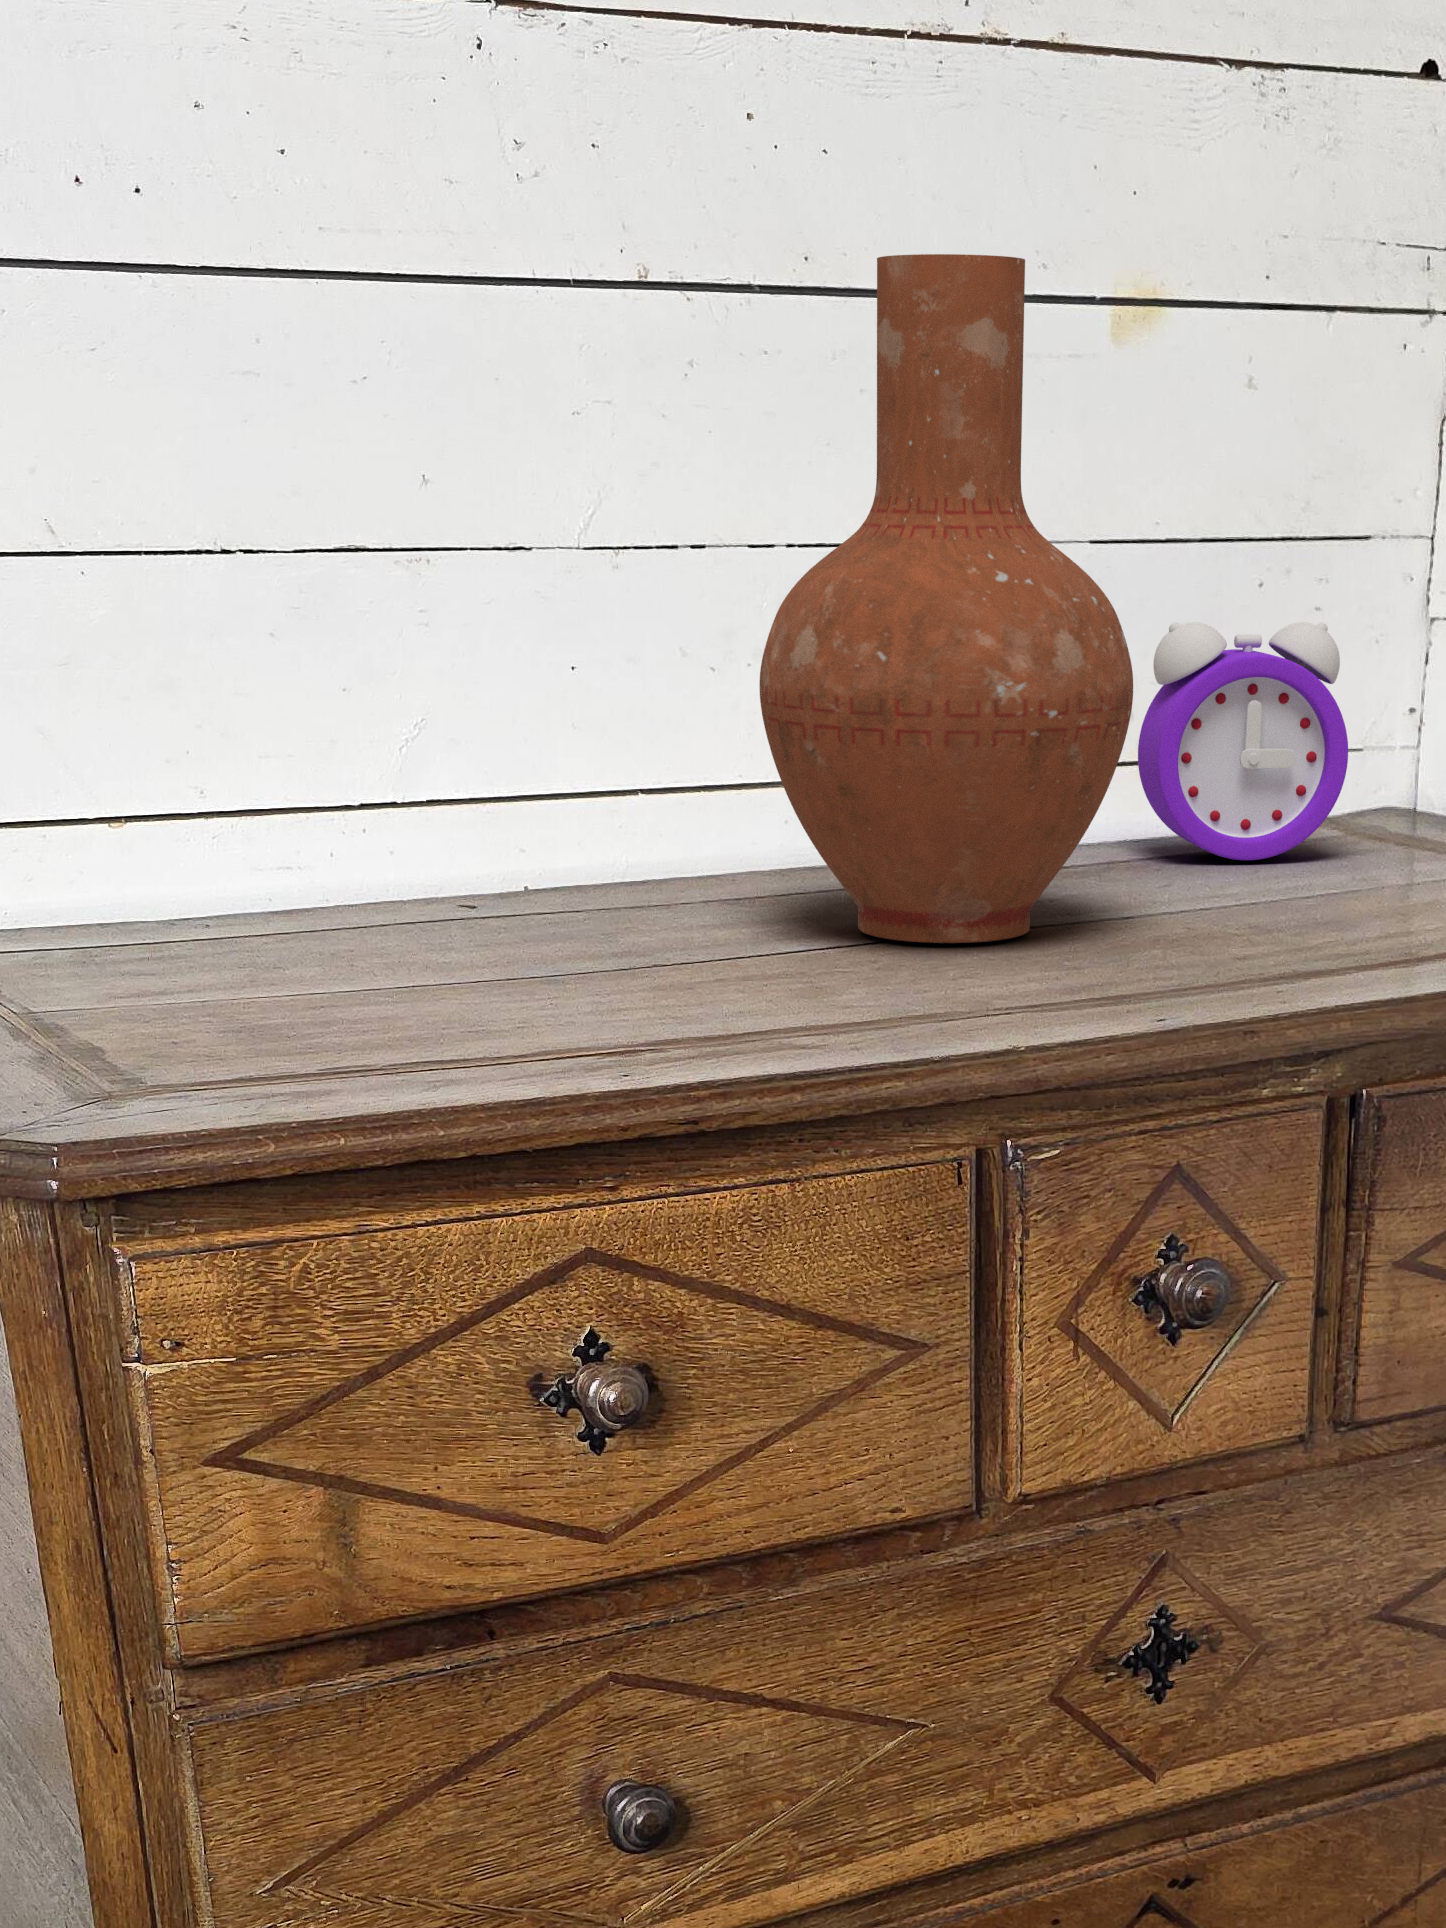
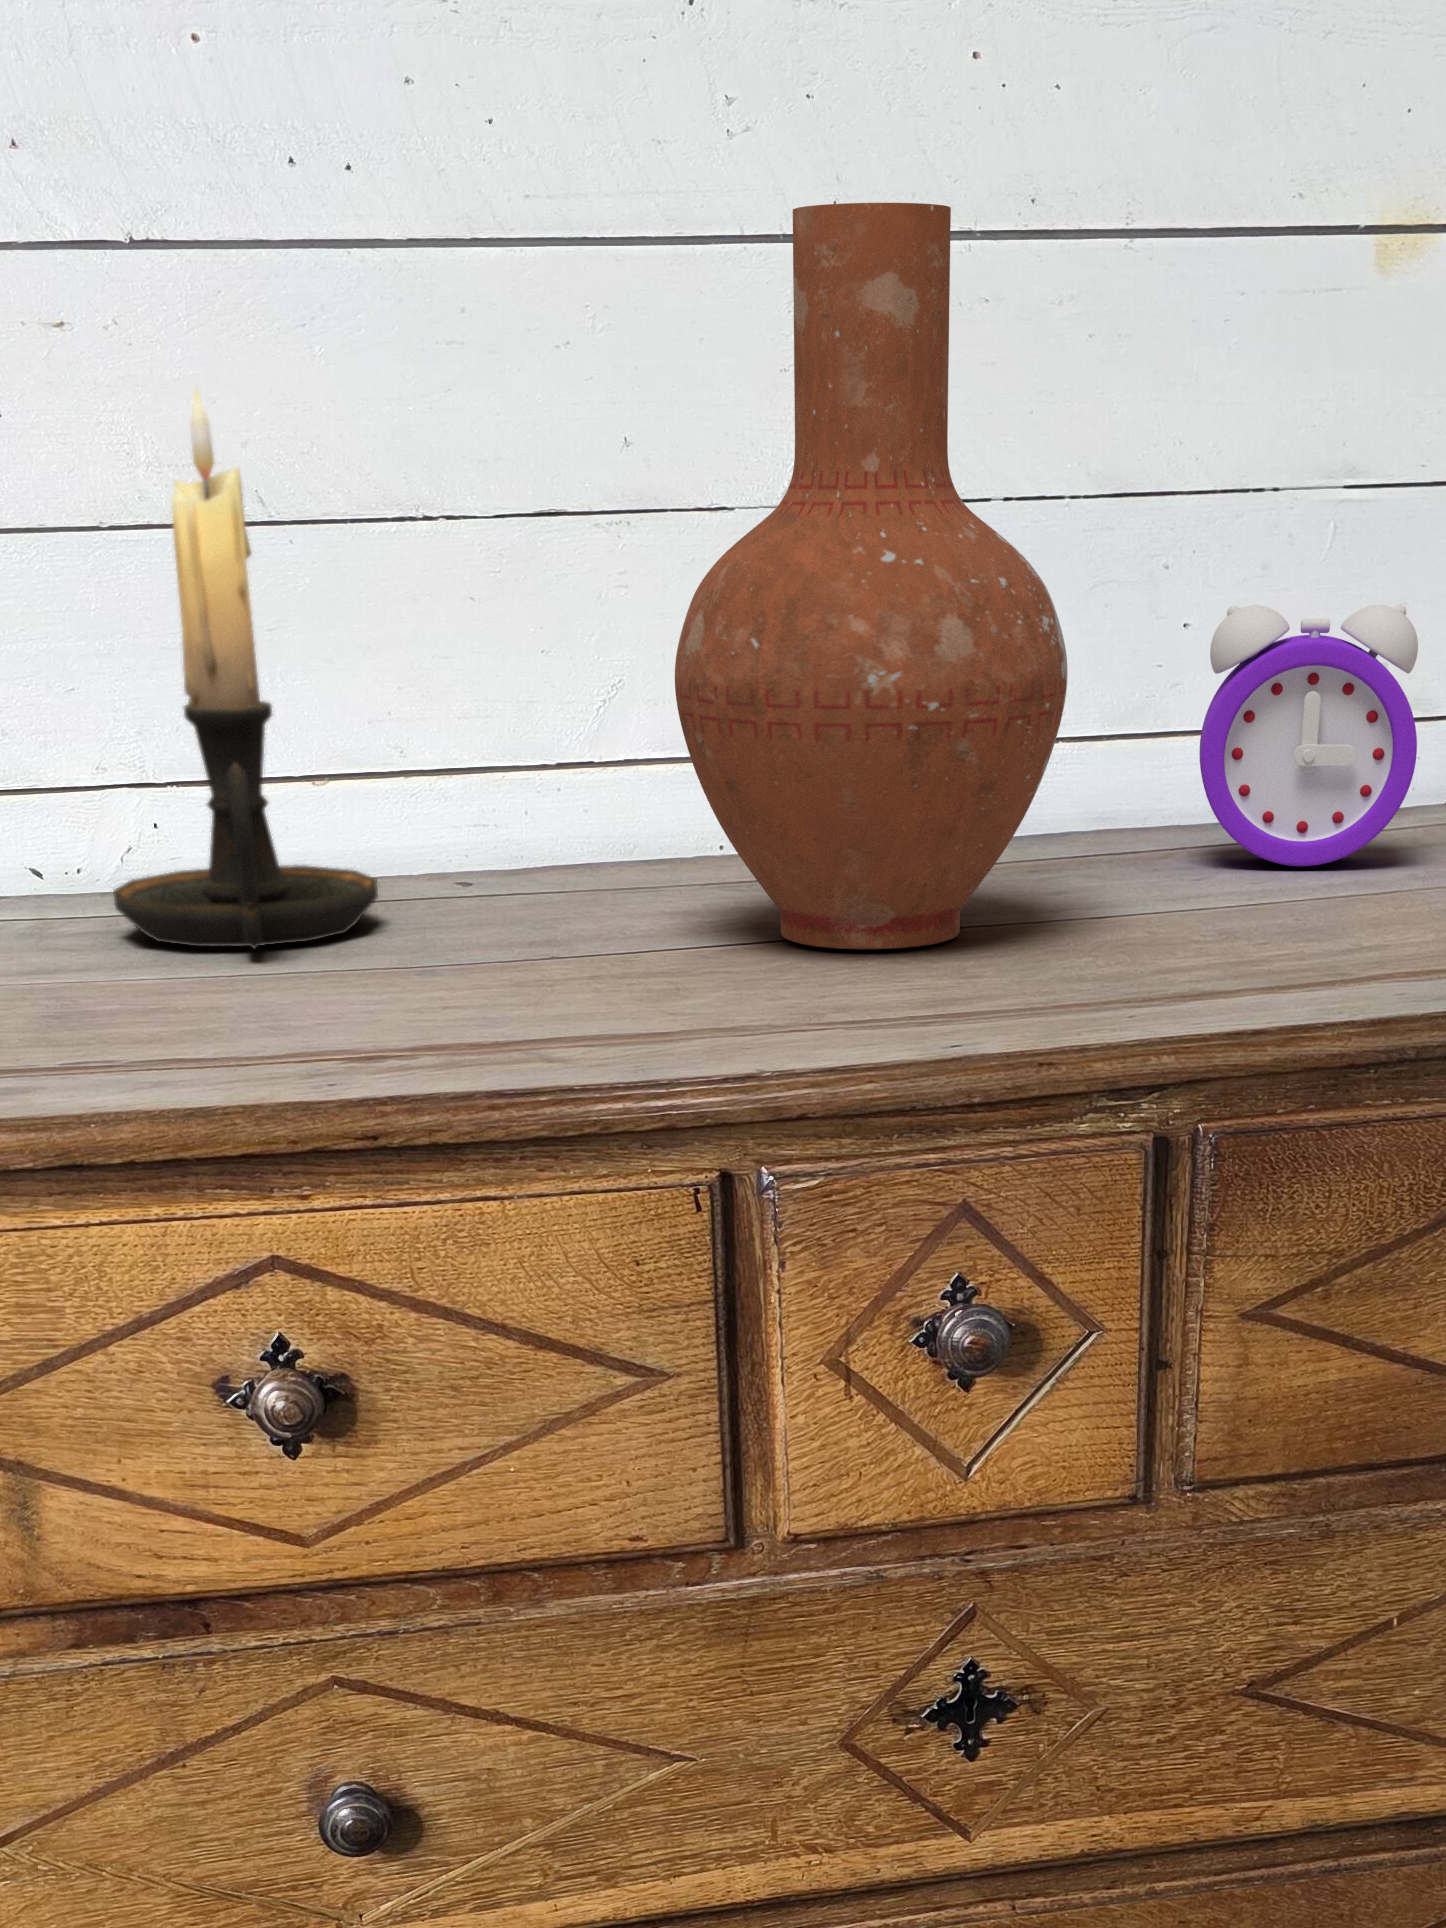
candle holder: none [173,401,439,961] -> present [113,390,378,949]

